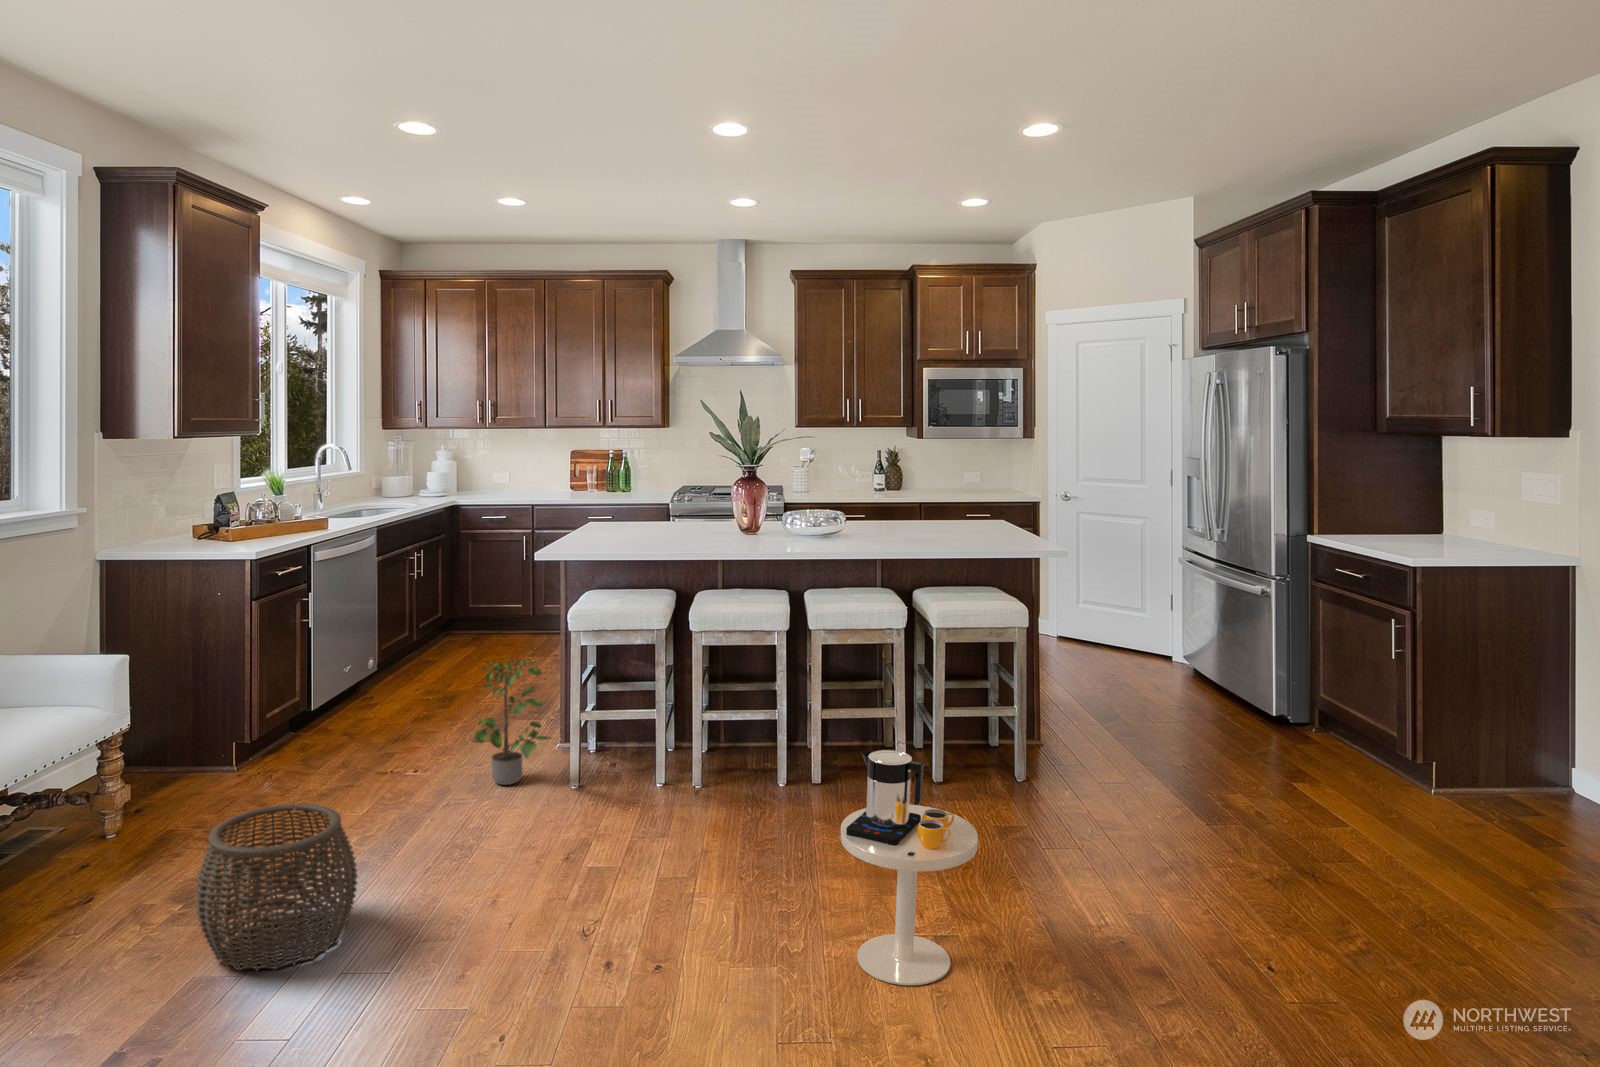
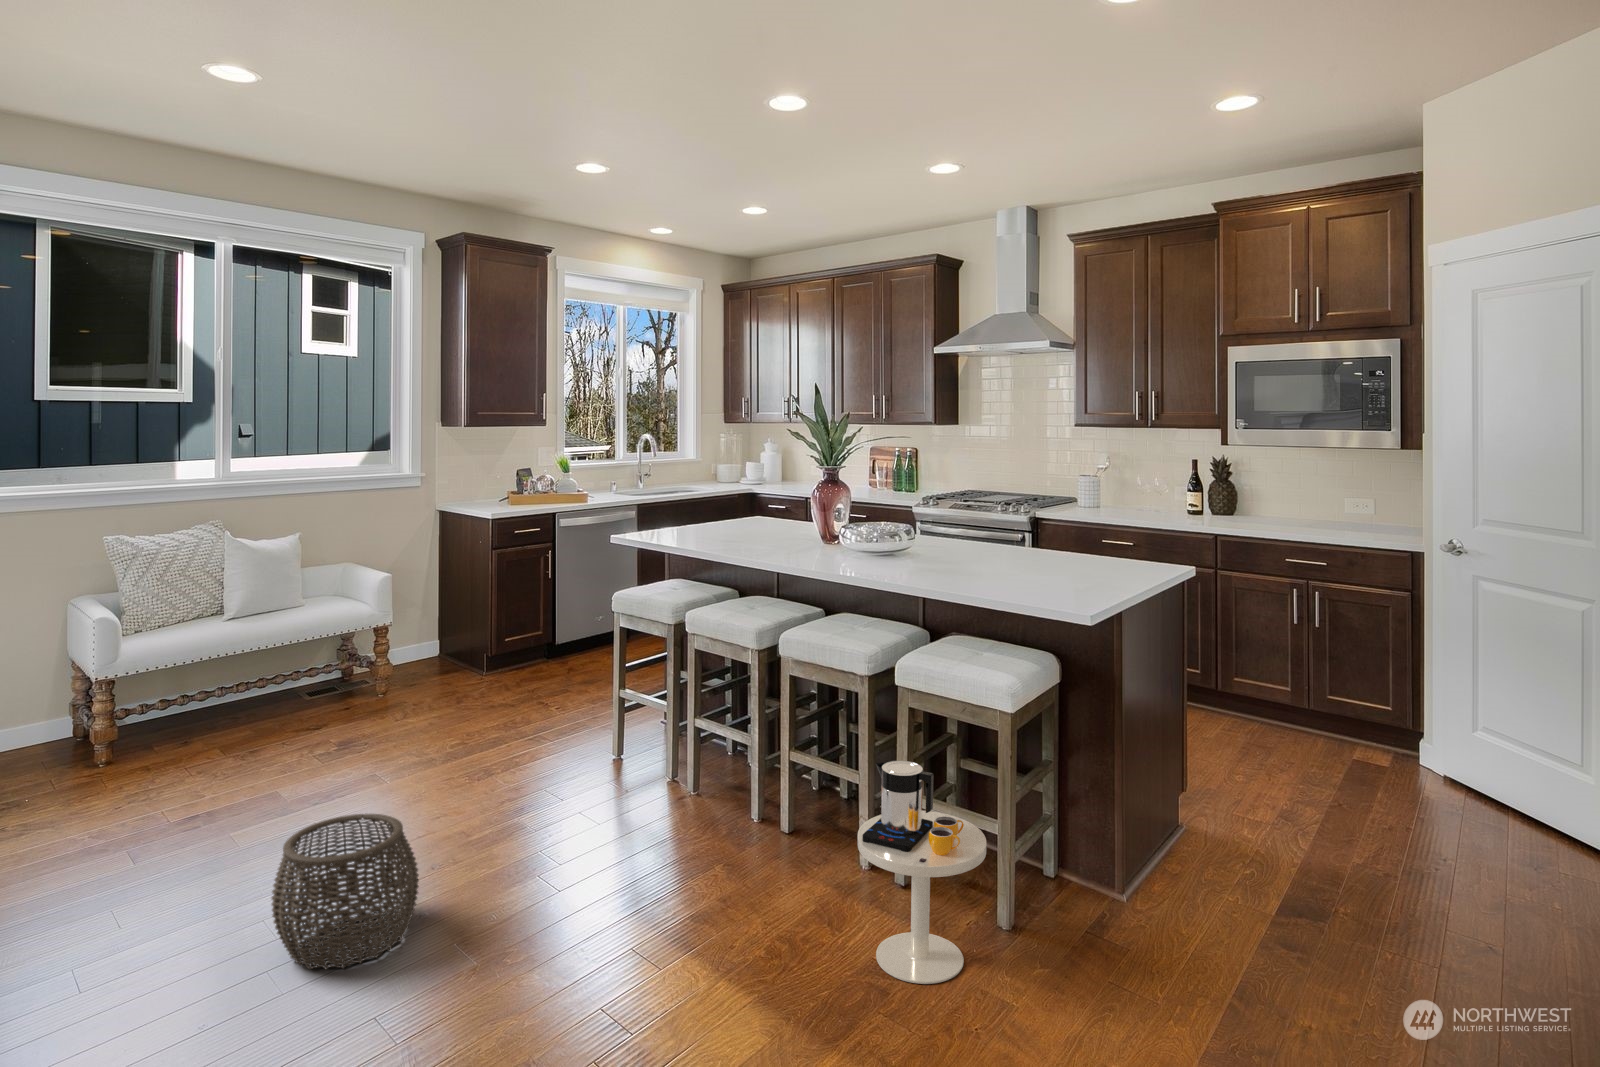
potted plant: present [475,658,552,785] -> none [533,672,607,789]

